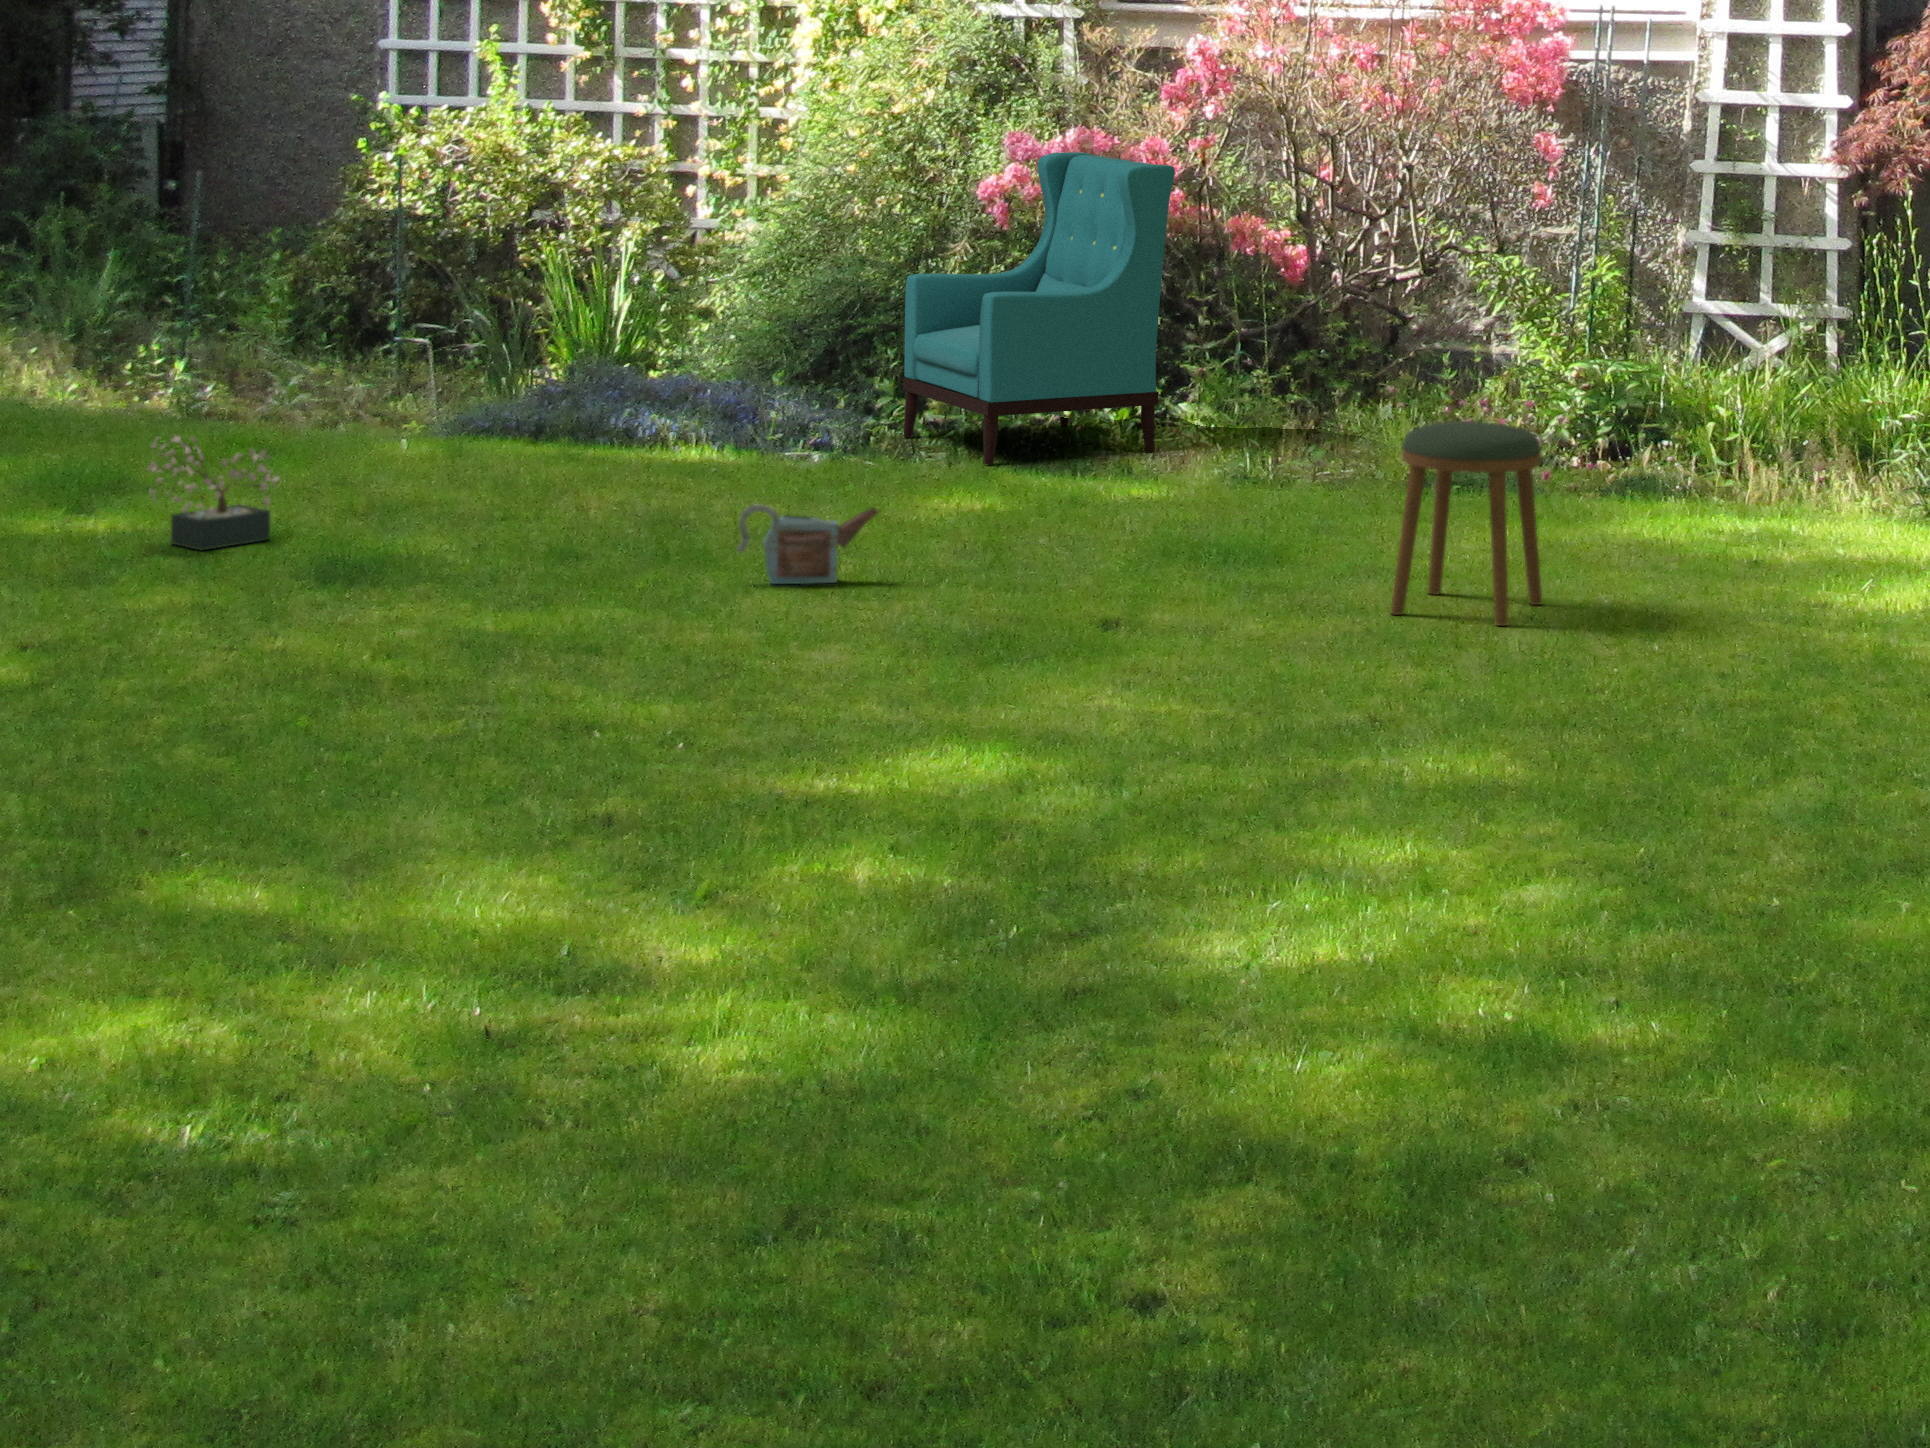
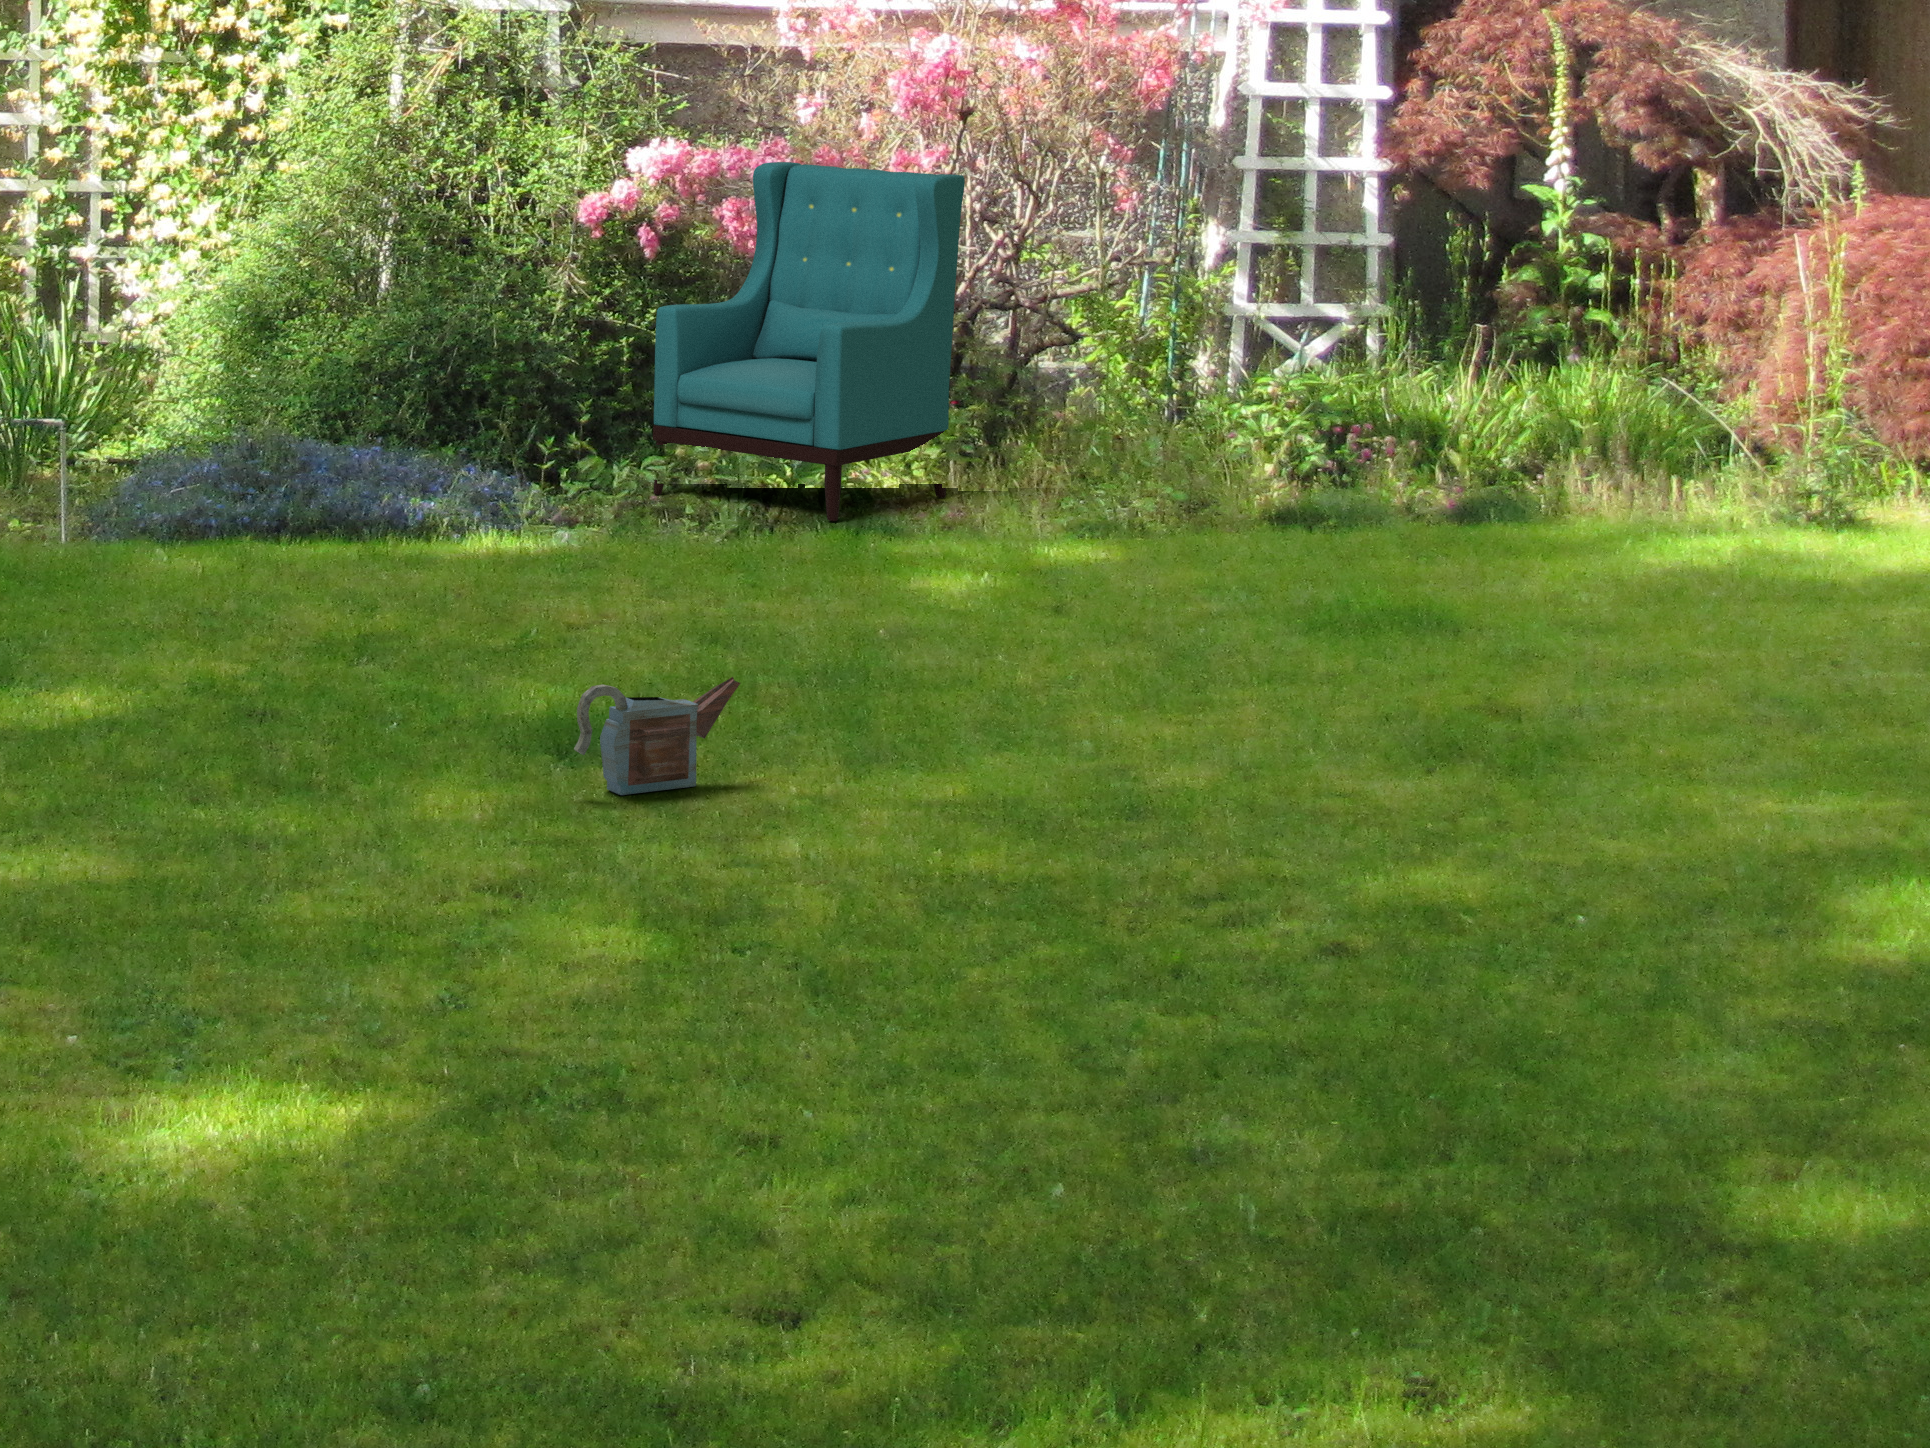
stool: present [1391,421,1542,626] -> none [1666,450,1844,671]
decorative plant: present [148,436,279,550] -> none [249,535,370,679]
watering can: present [738,504,879,584] -> present [574,677,740,795]

